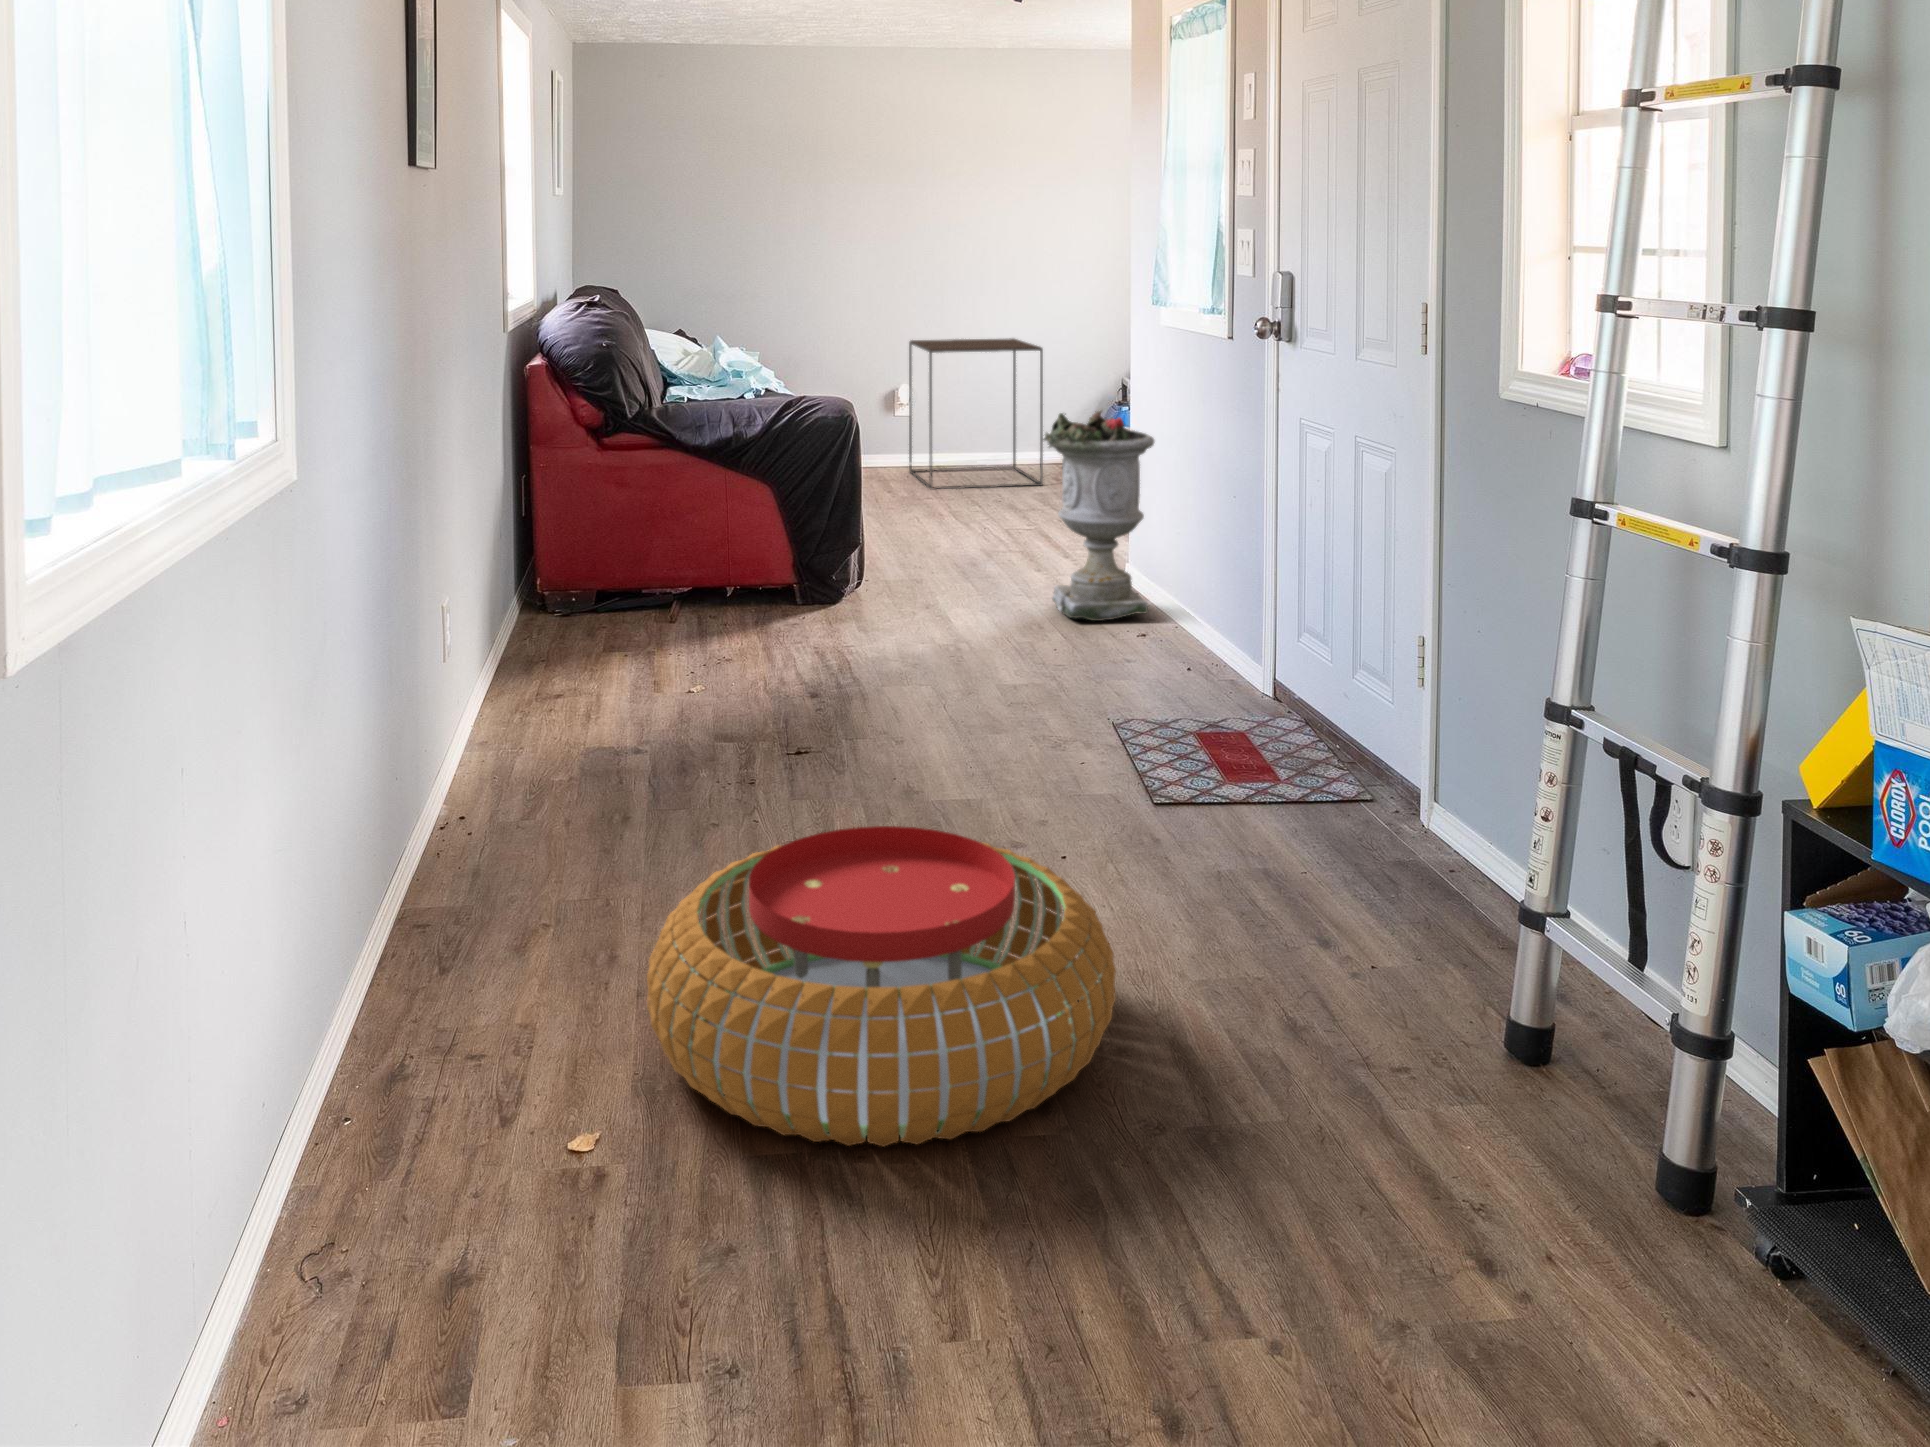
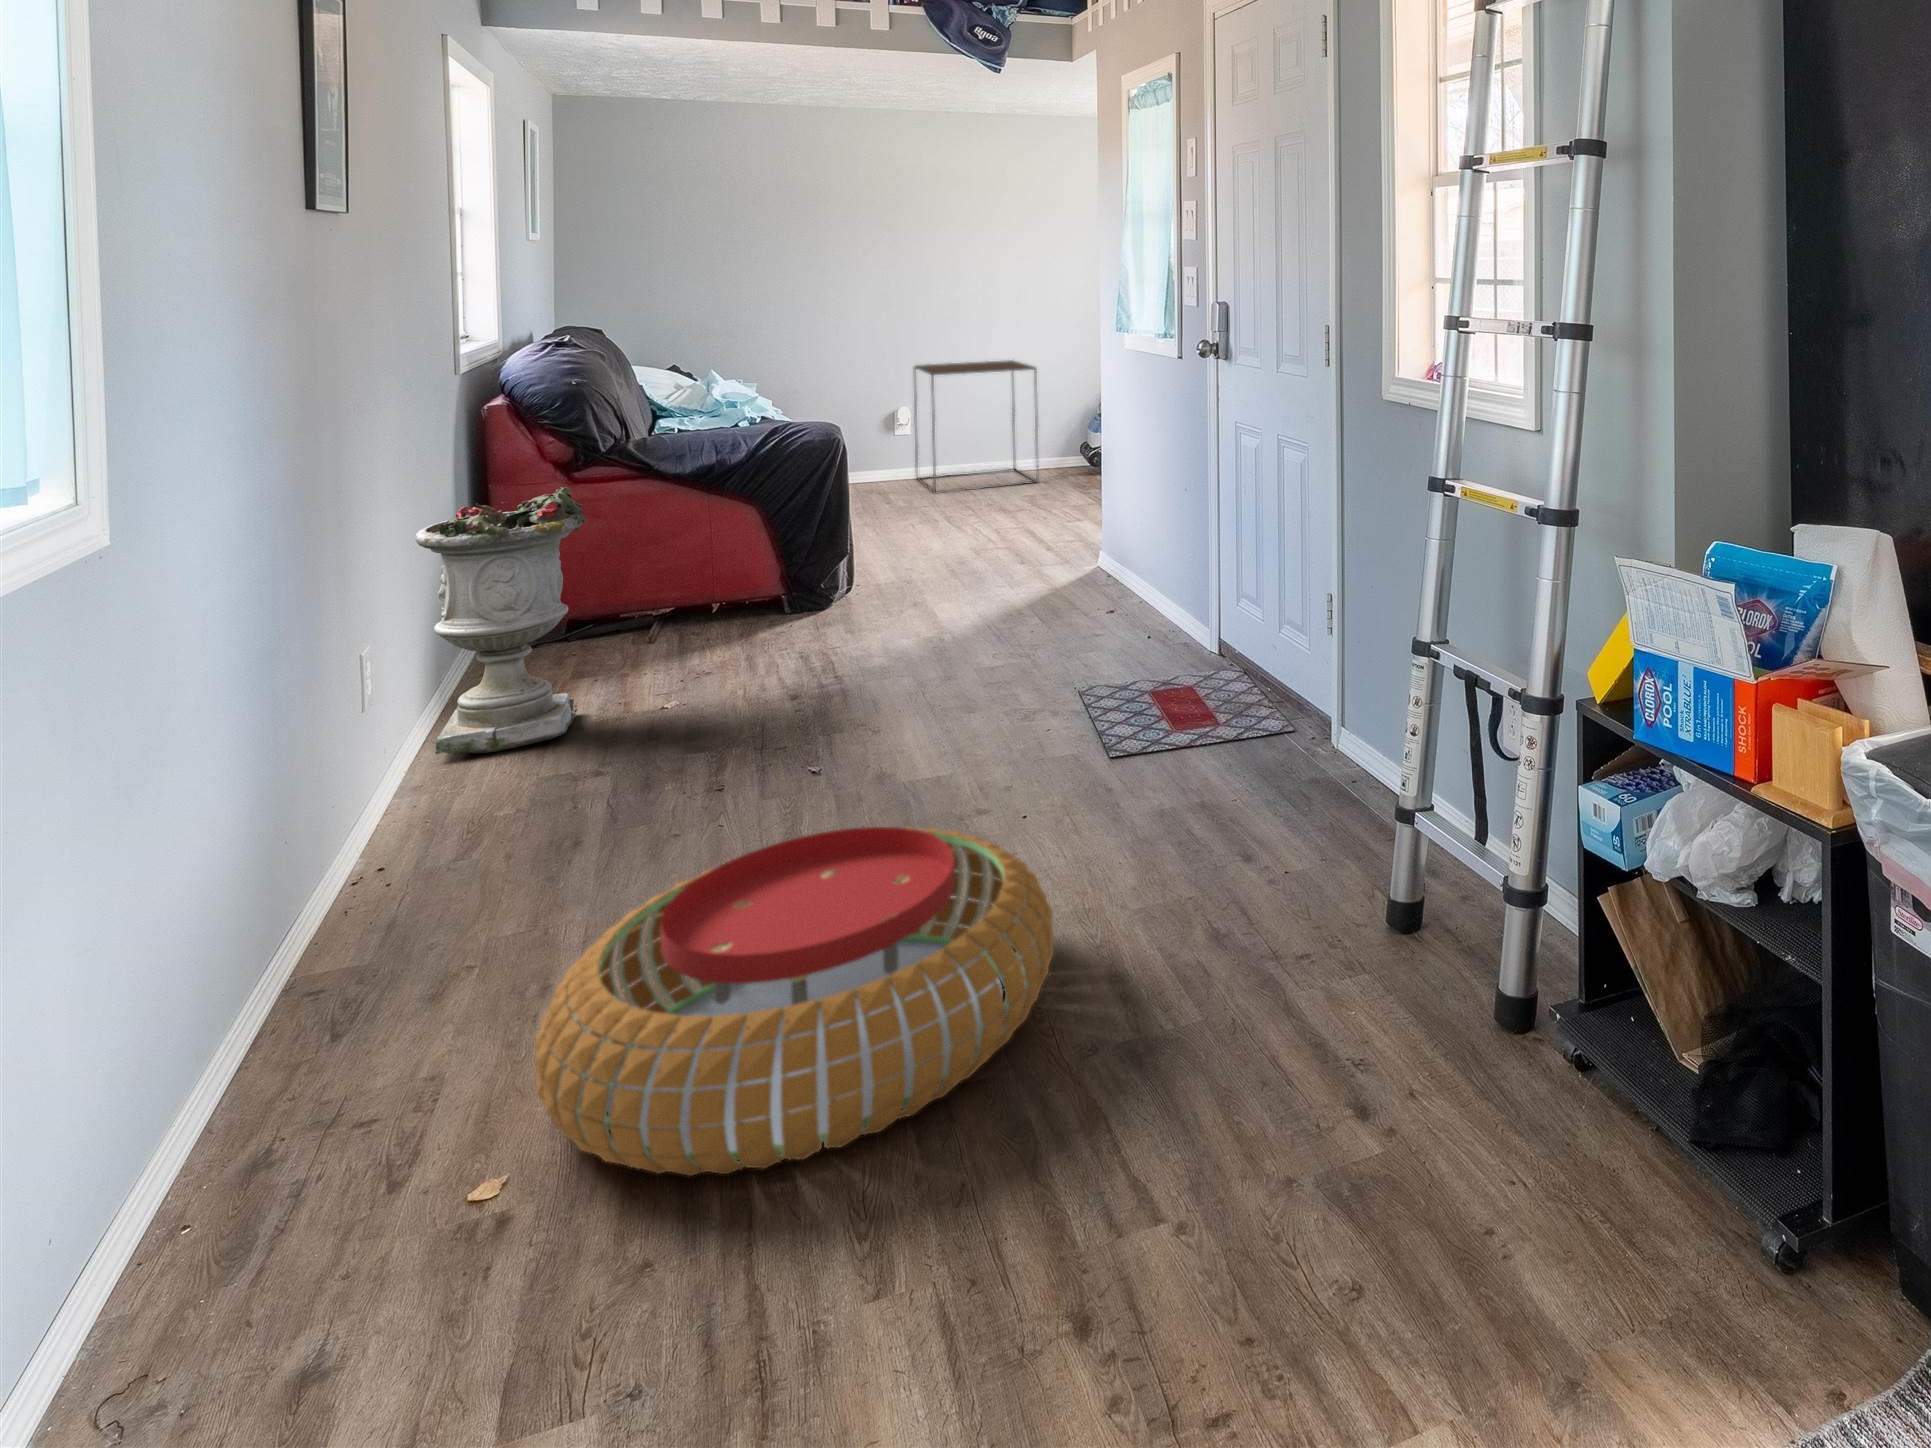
planter: present [1043,411,1154,621] -> present [415,487,586,754]

